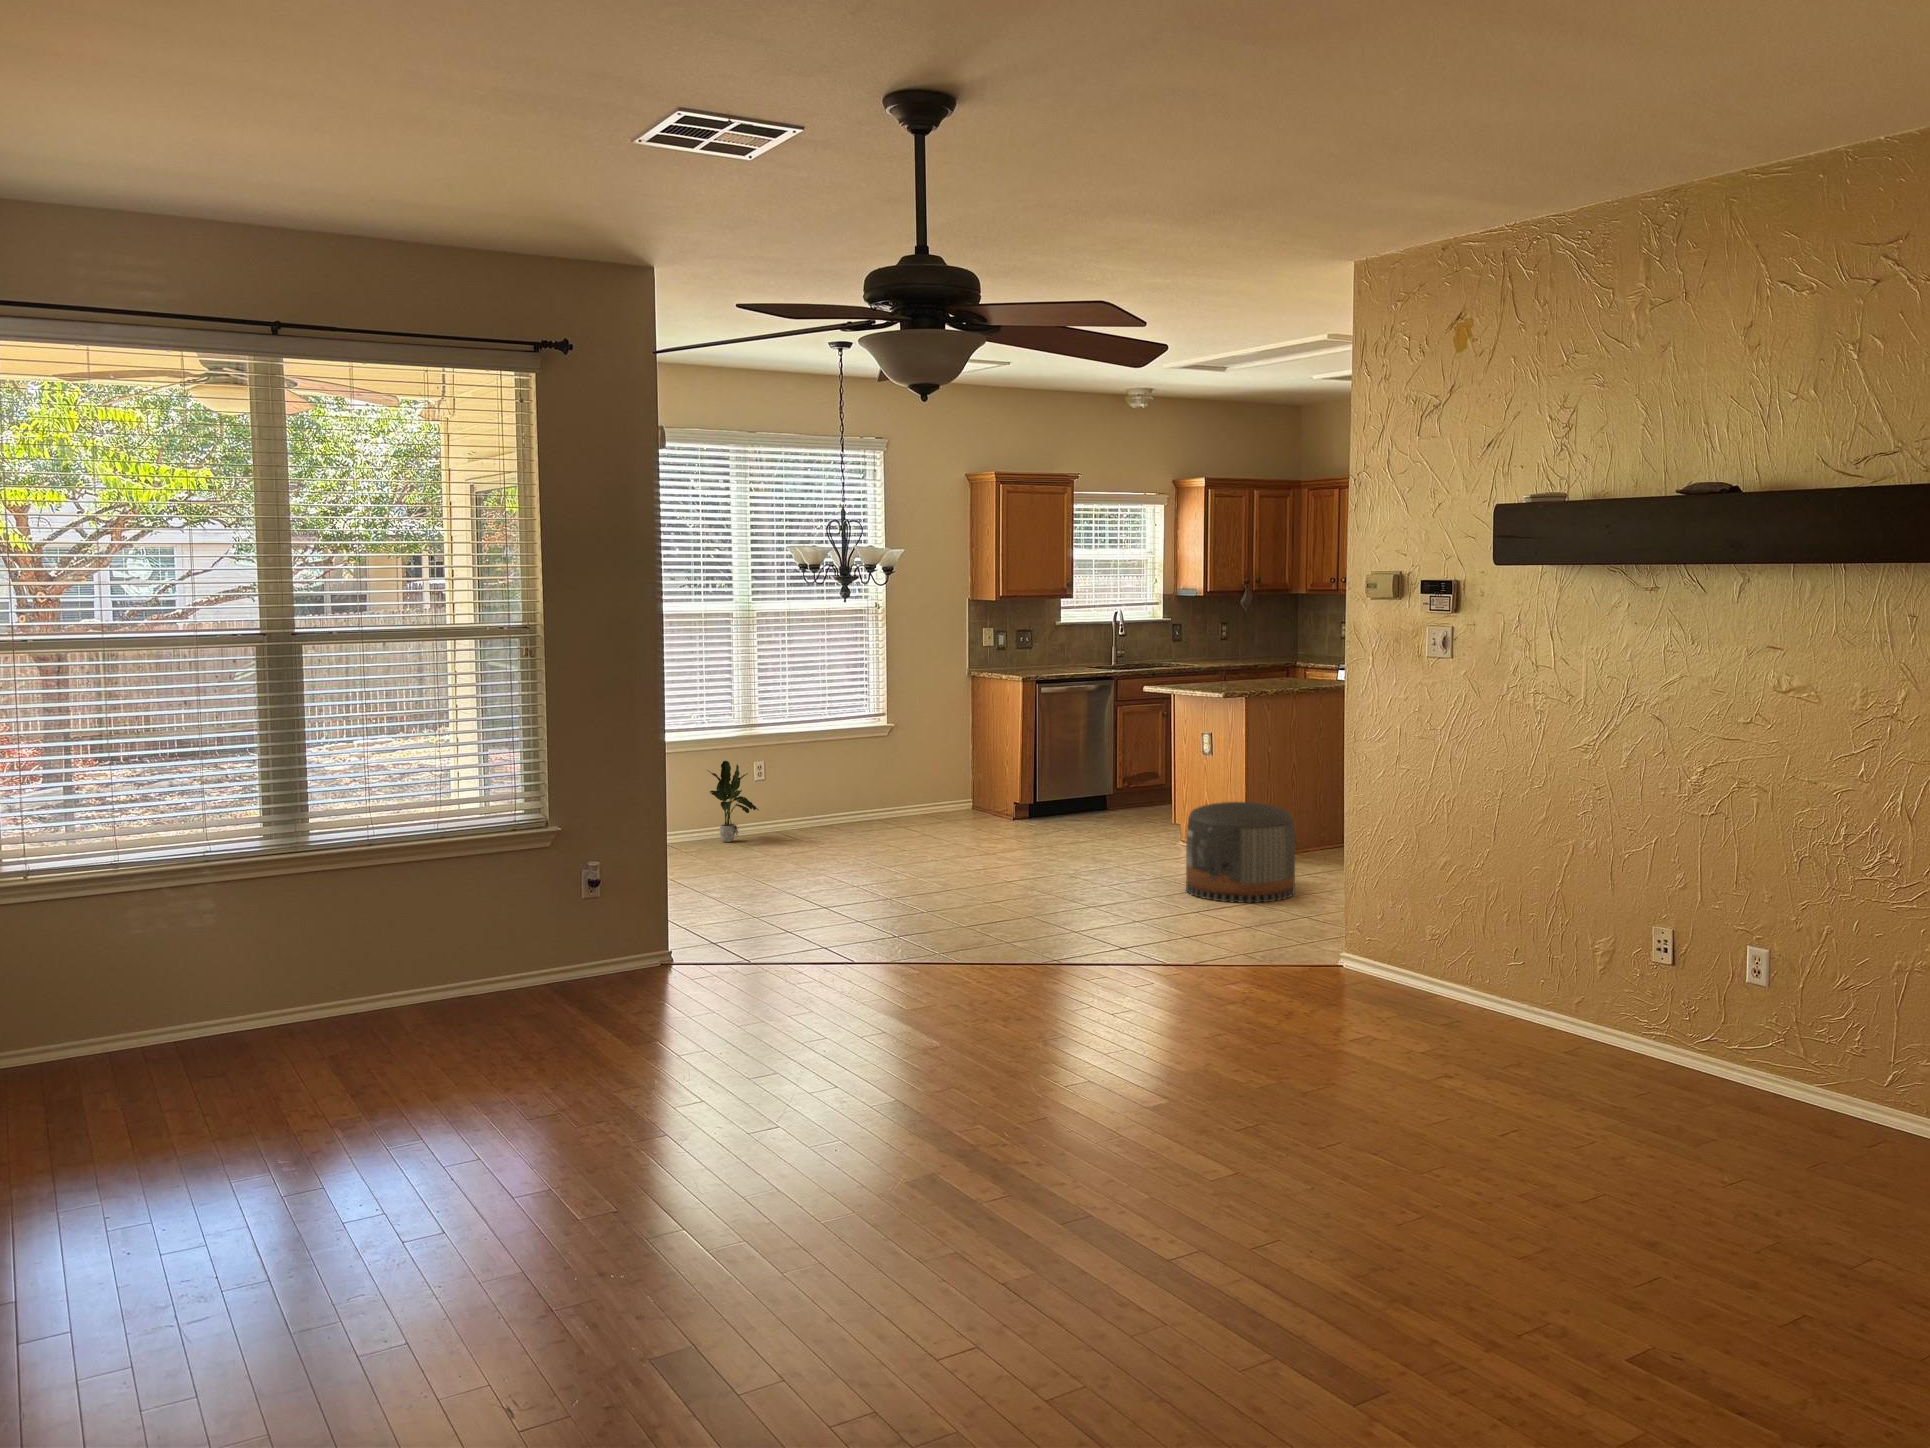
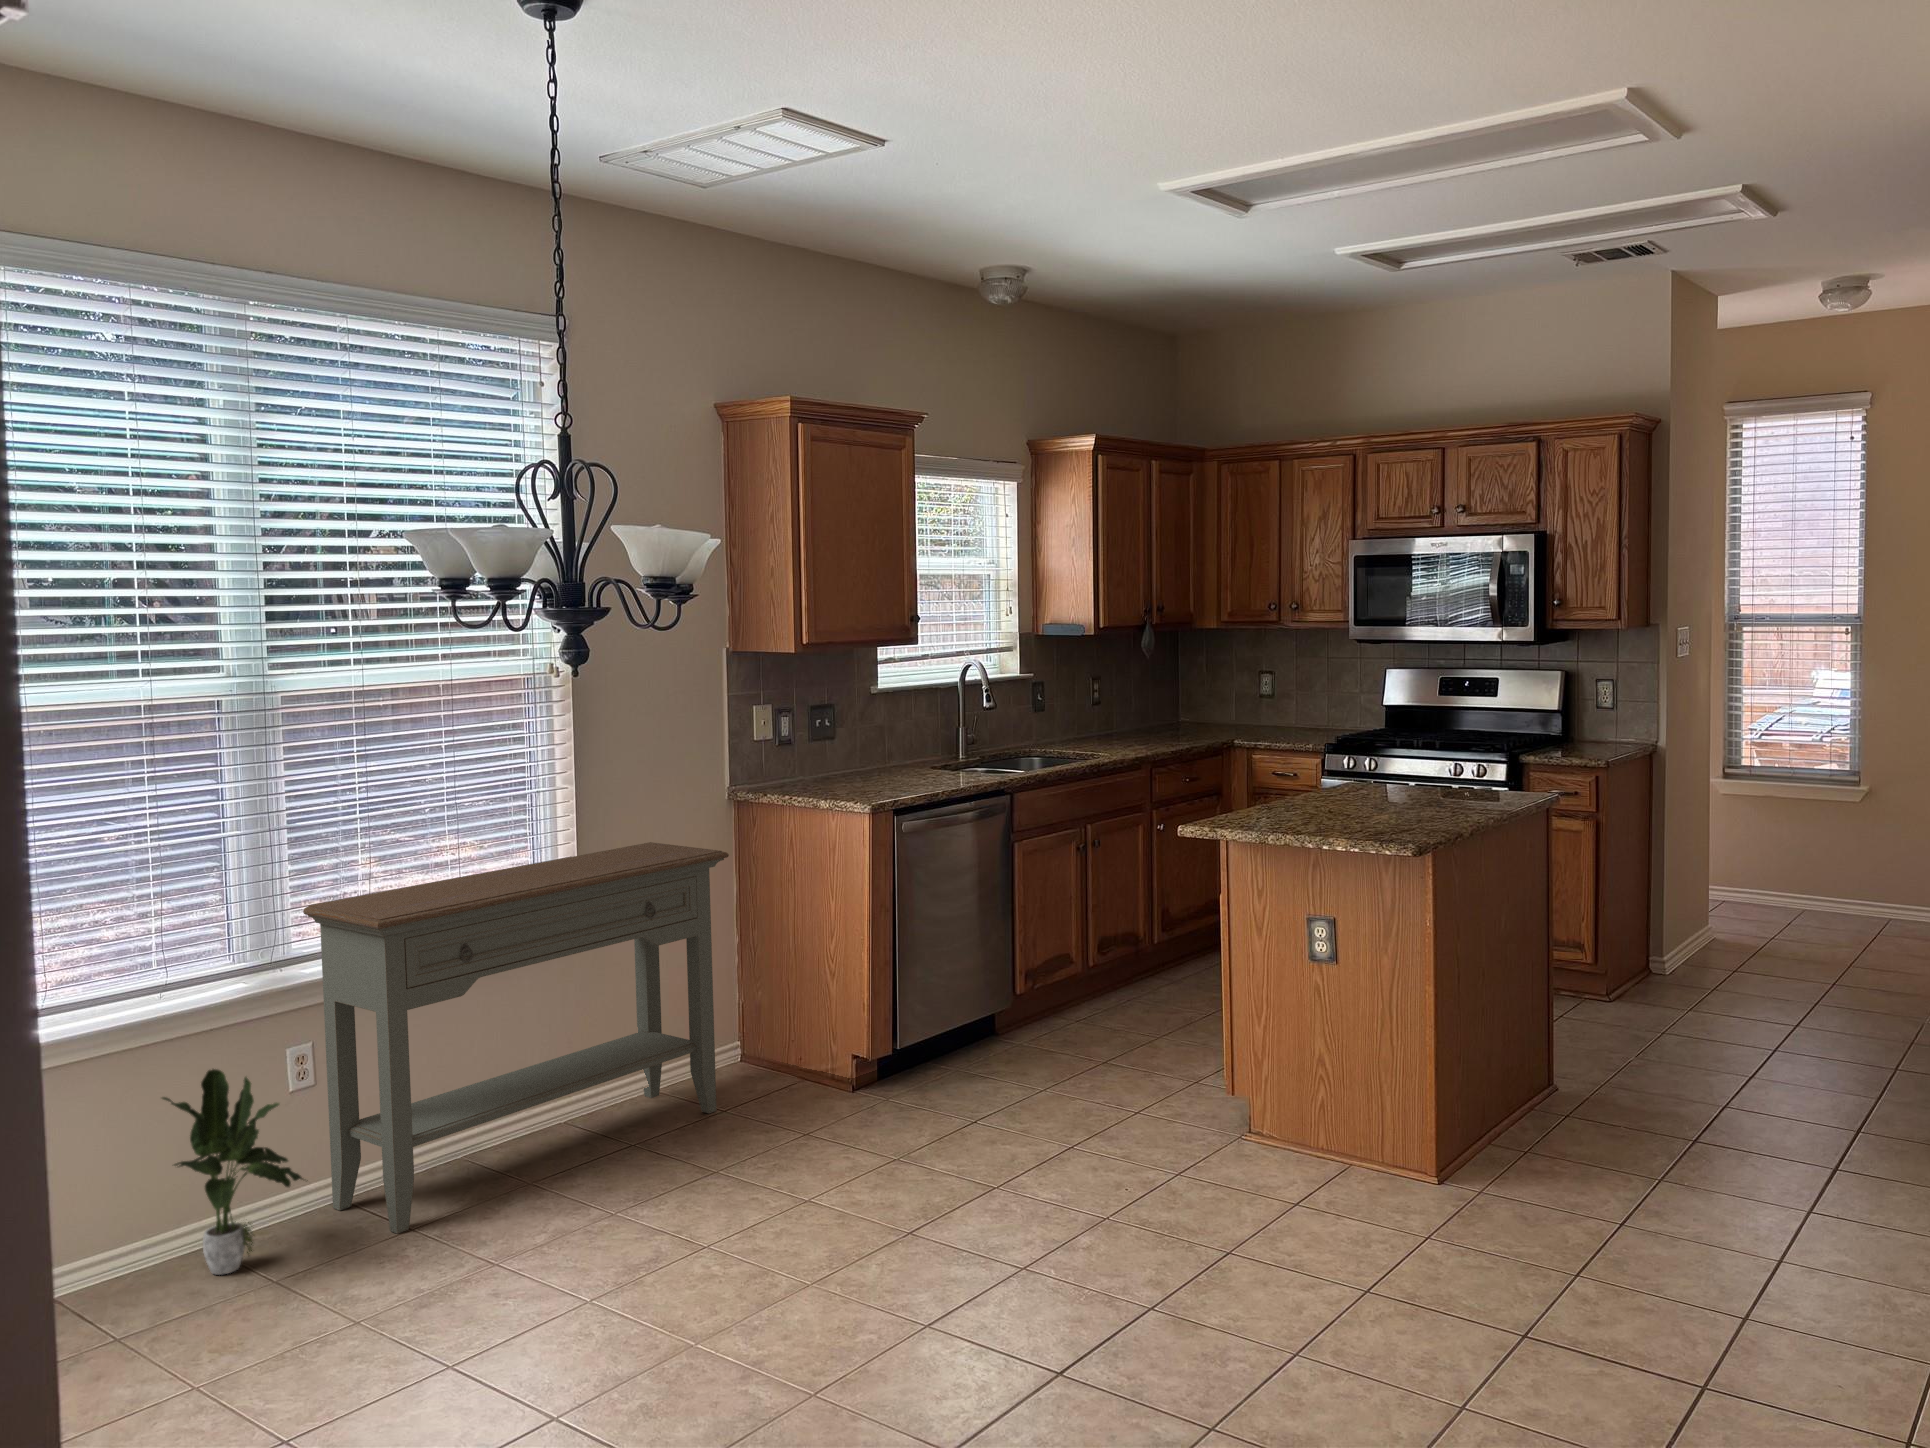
console table: none [762,692,954,839] -> present [303,842,729,1234]
pouf: present [1186,802,1295,903] -> none [1477,1109,1753,1402]

